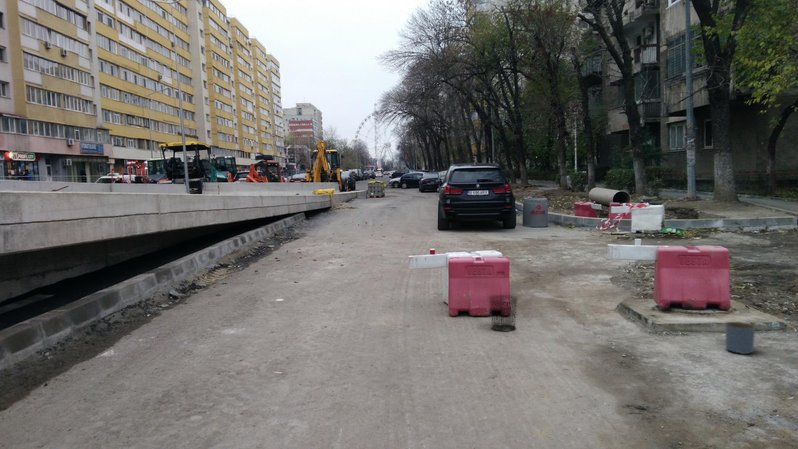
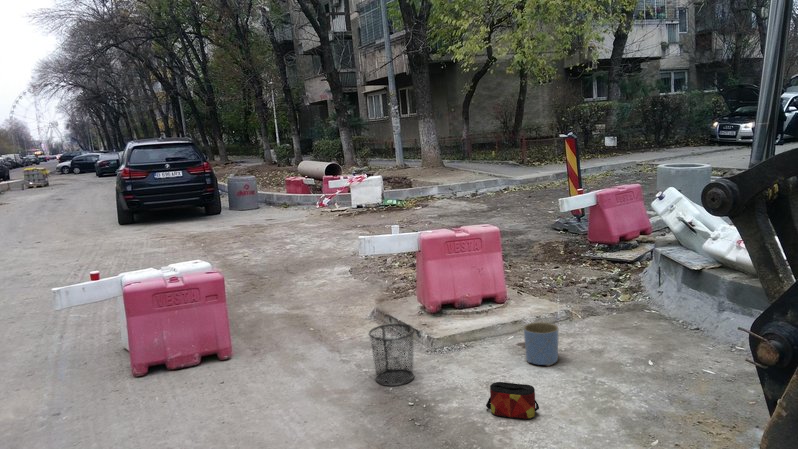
trash can: present [490,295,517,330] -> present [369,324,415,386]
bag: none [675,349,714,376] -> present [486,382,539,420]

